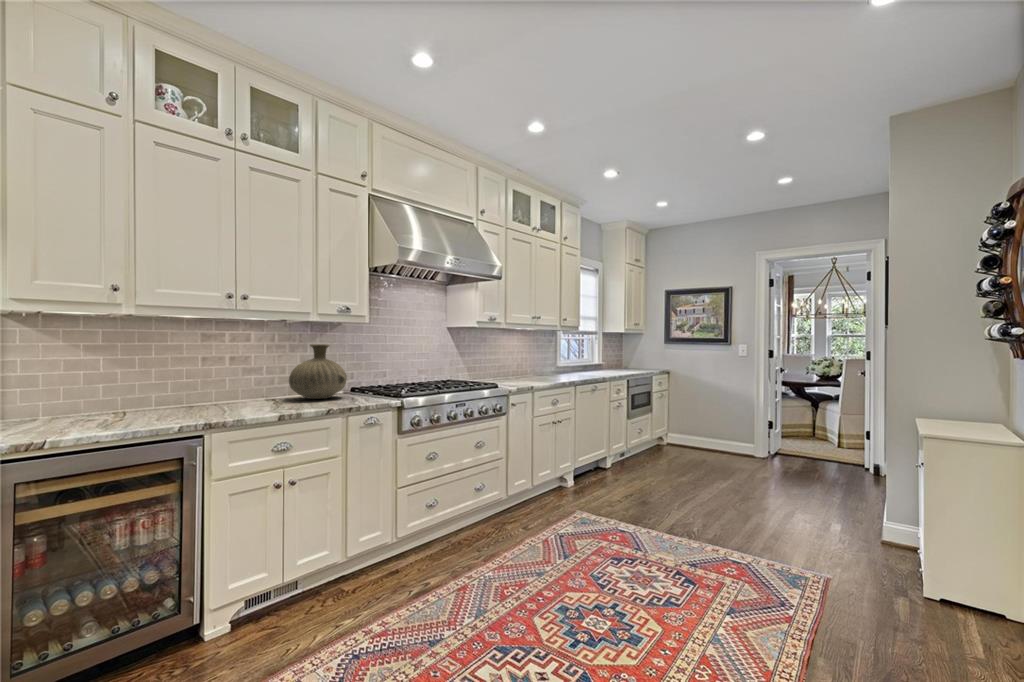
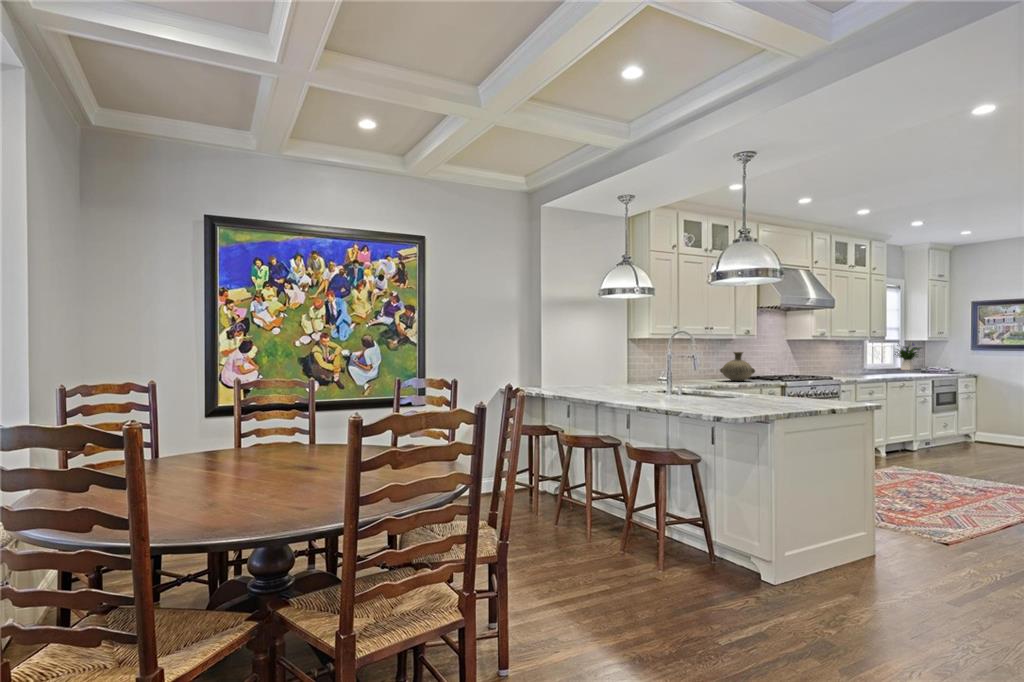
flower arrangement: none [587,333,619,366] -> present [895,343,920,370]

